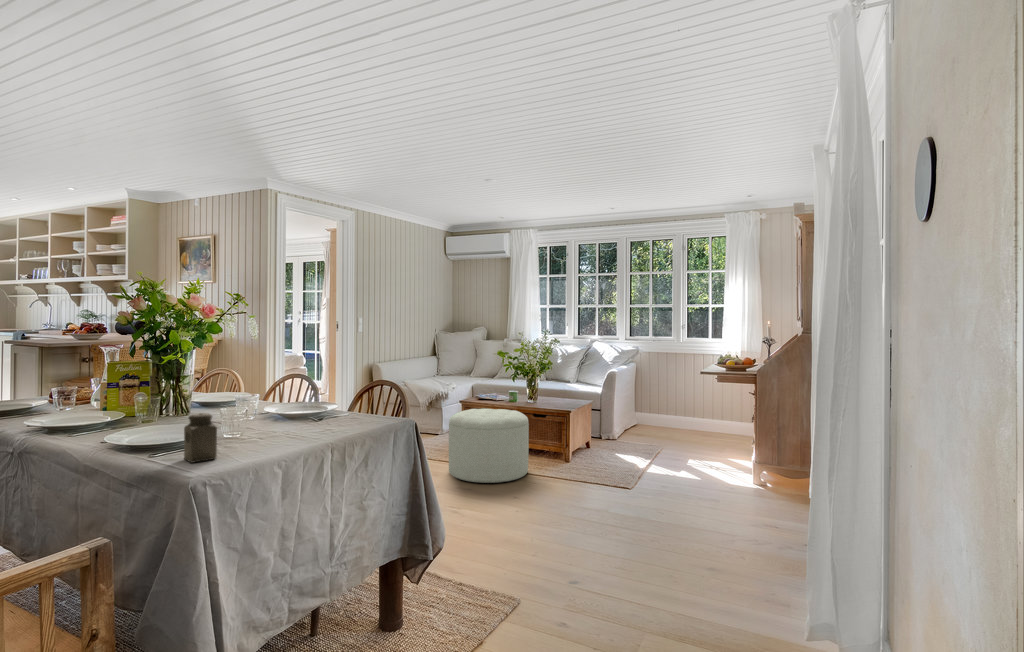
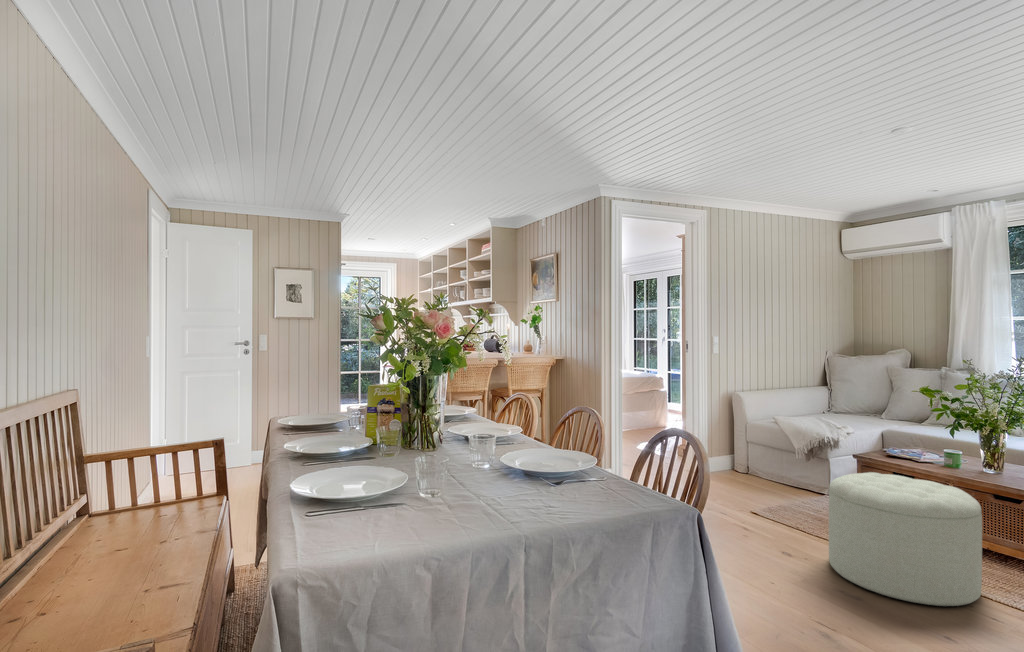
salt shaker: present [184,413,217,463] -> none [320,472,361,545]

